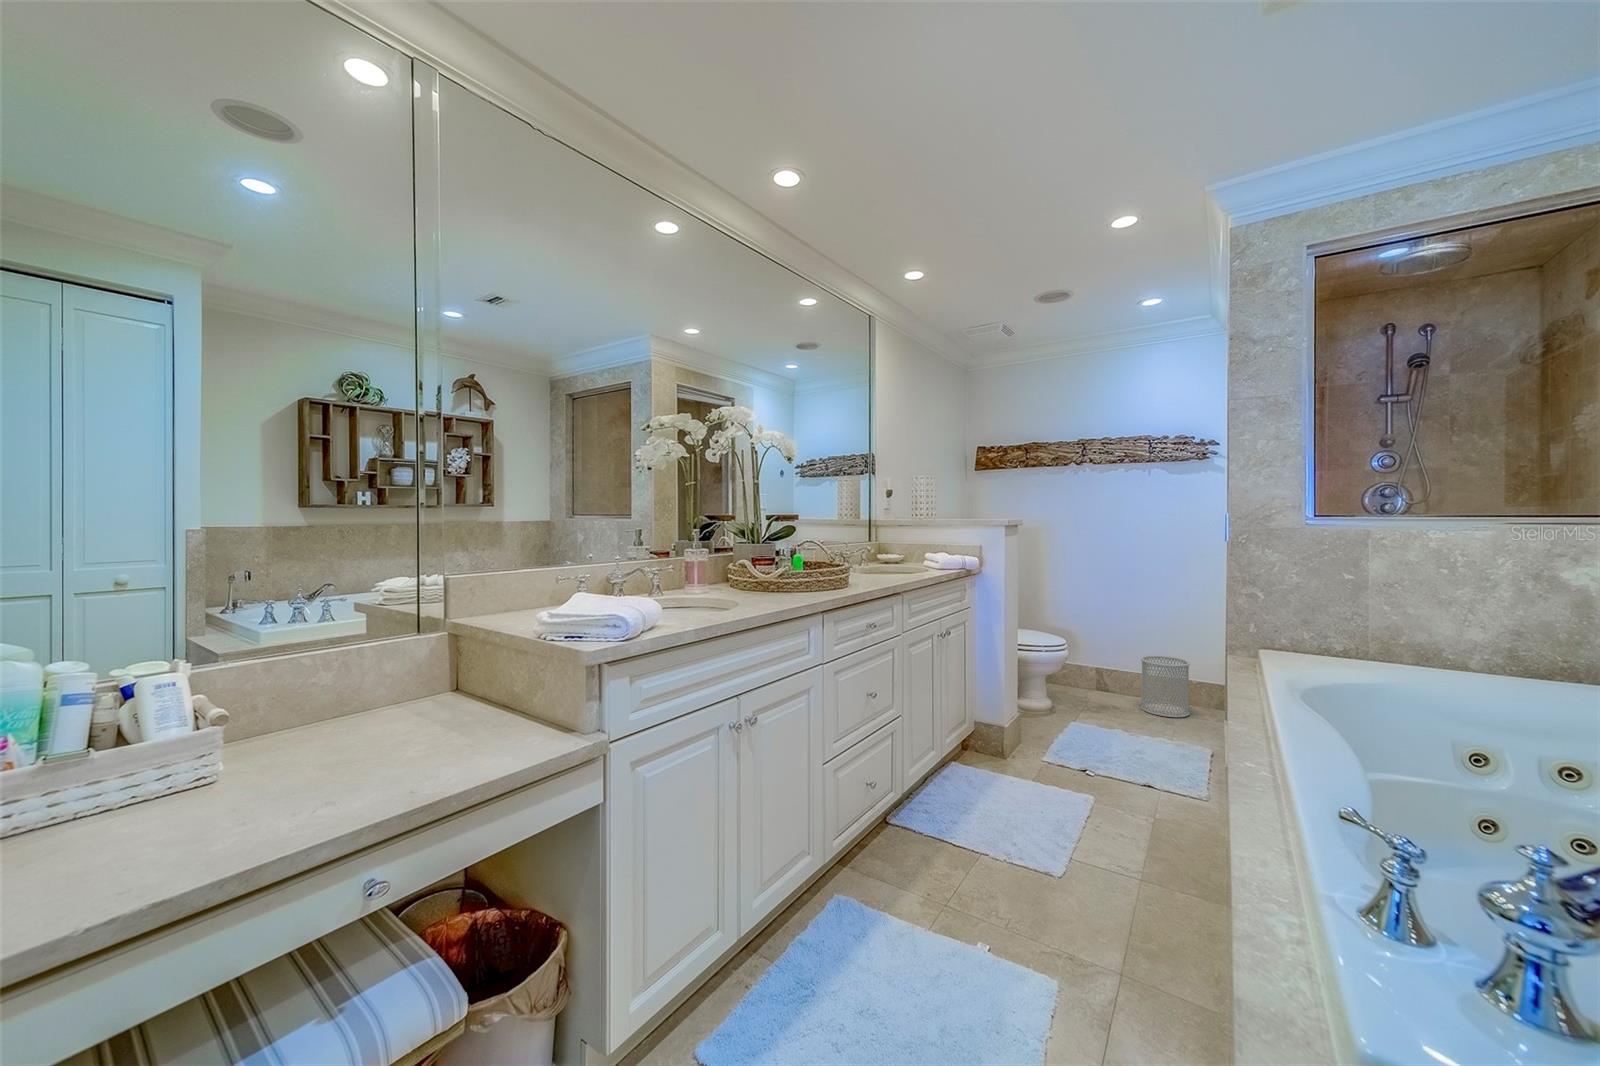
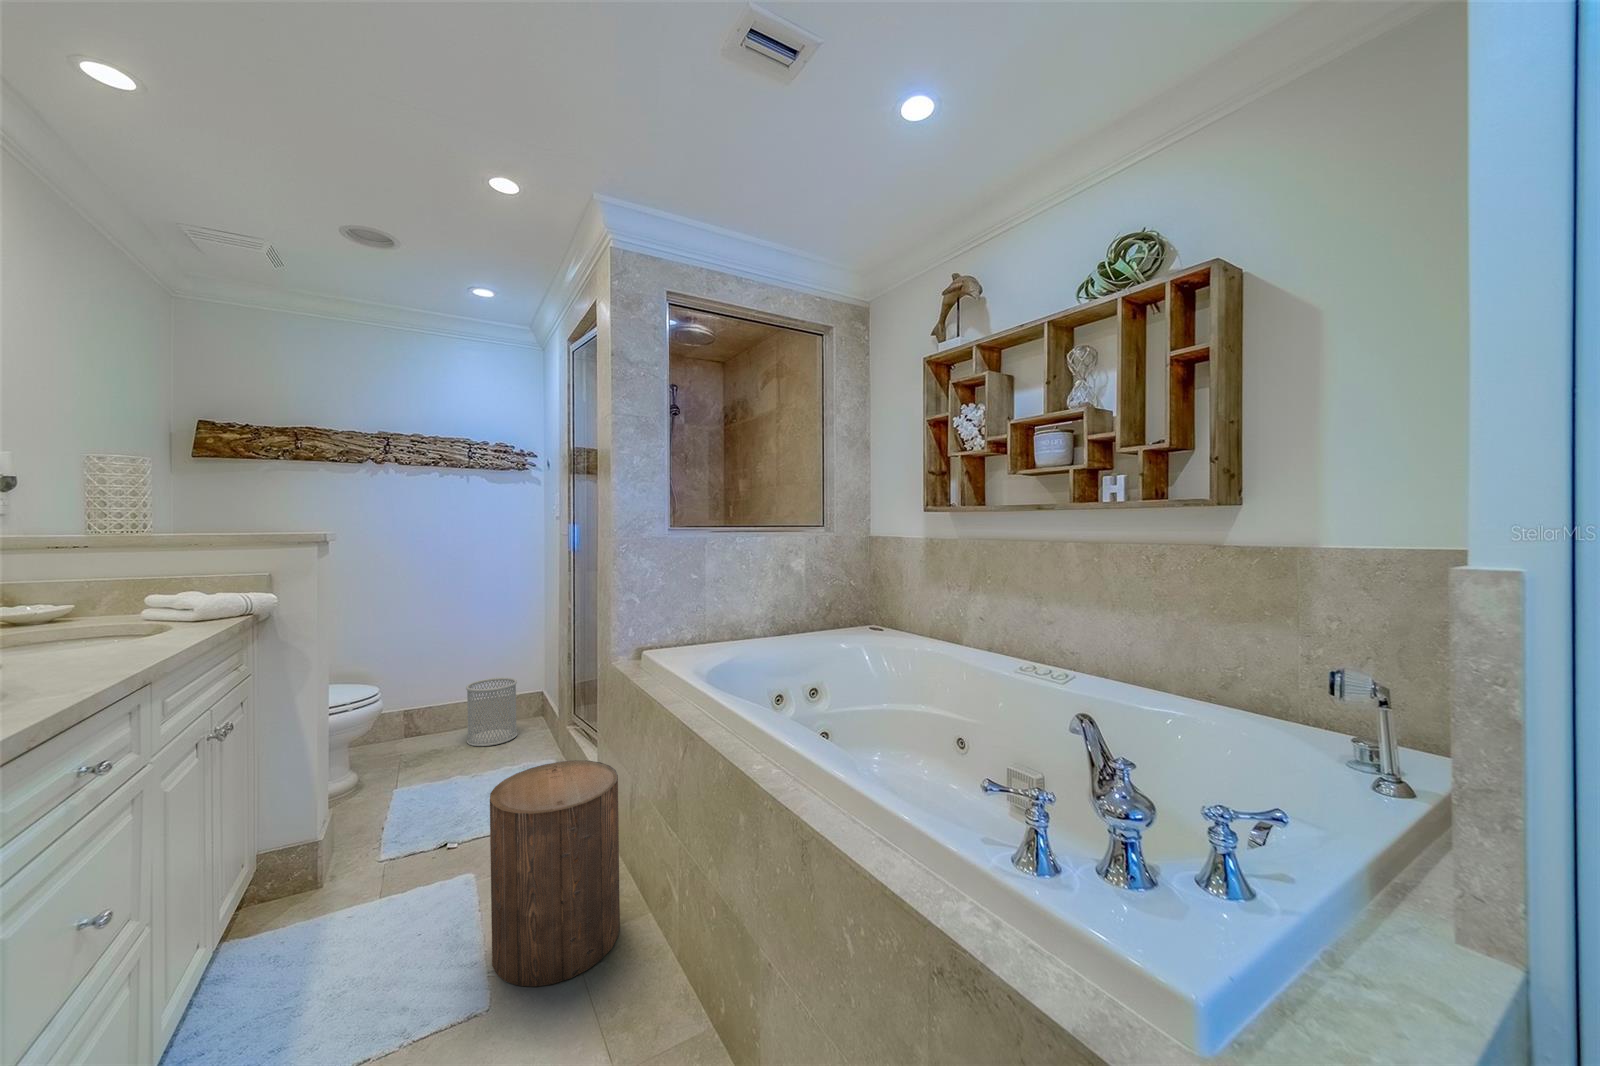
stool: none [1077,716,1192,896] -> present [490,760,620,987]

